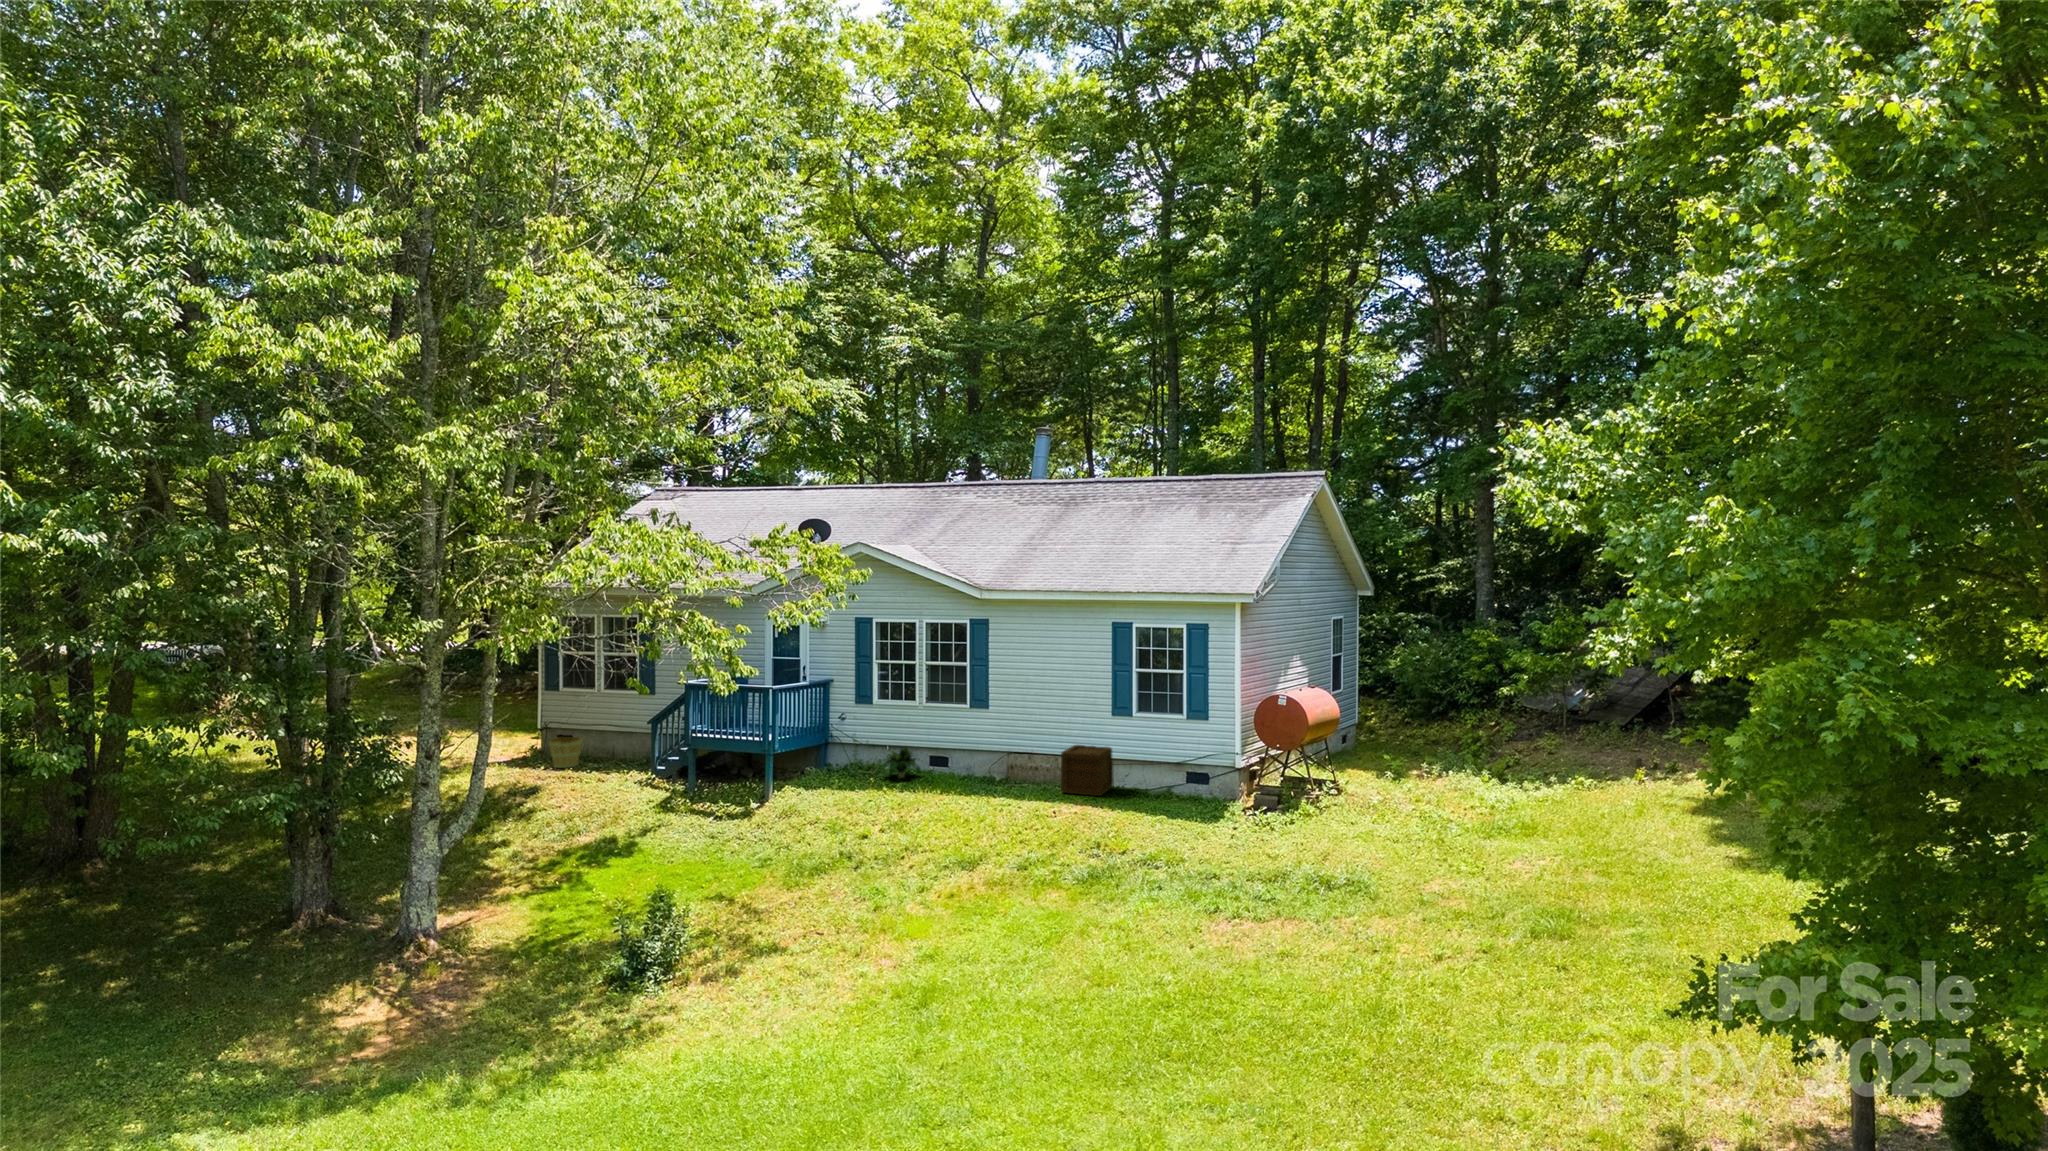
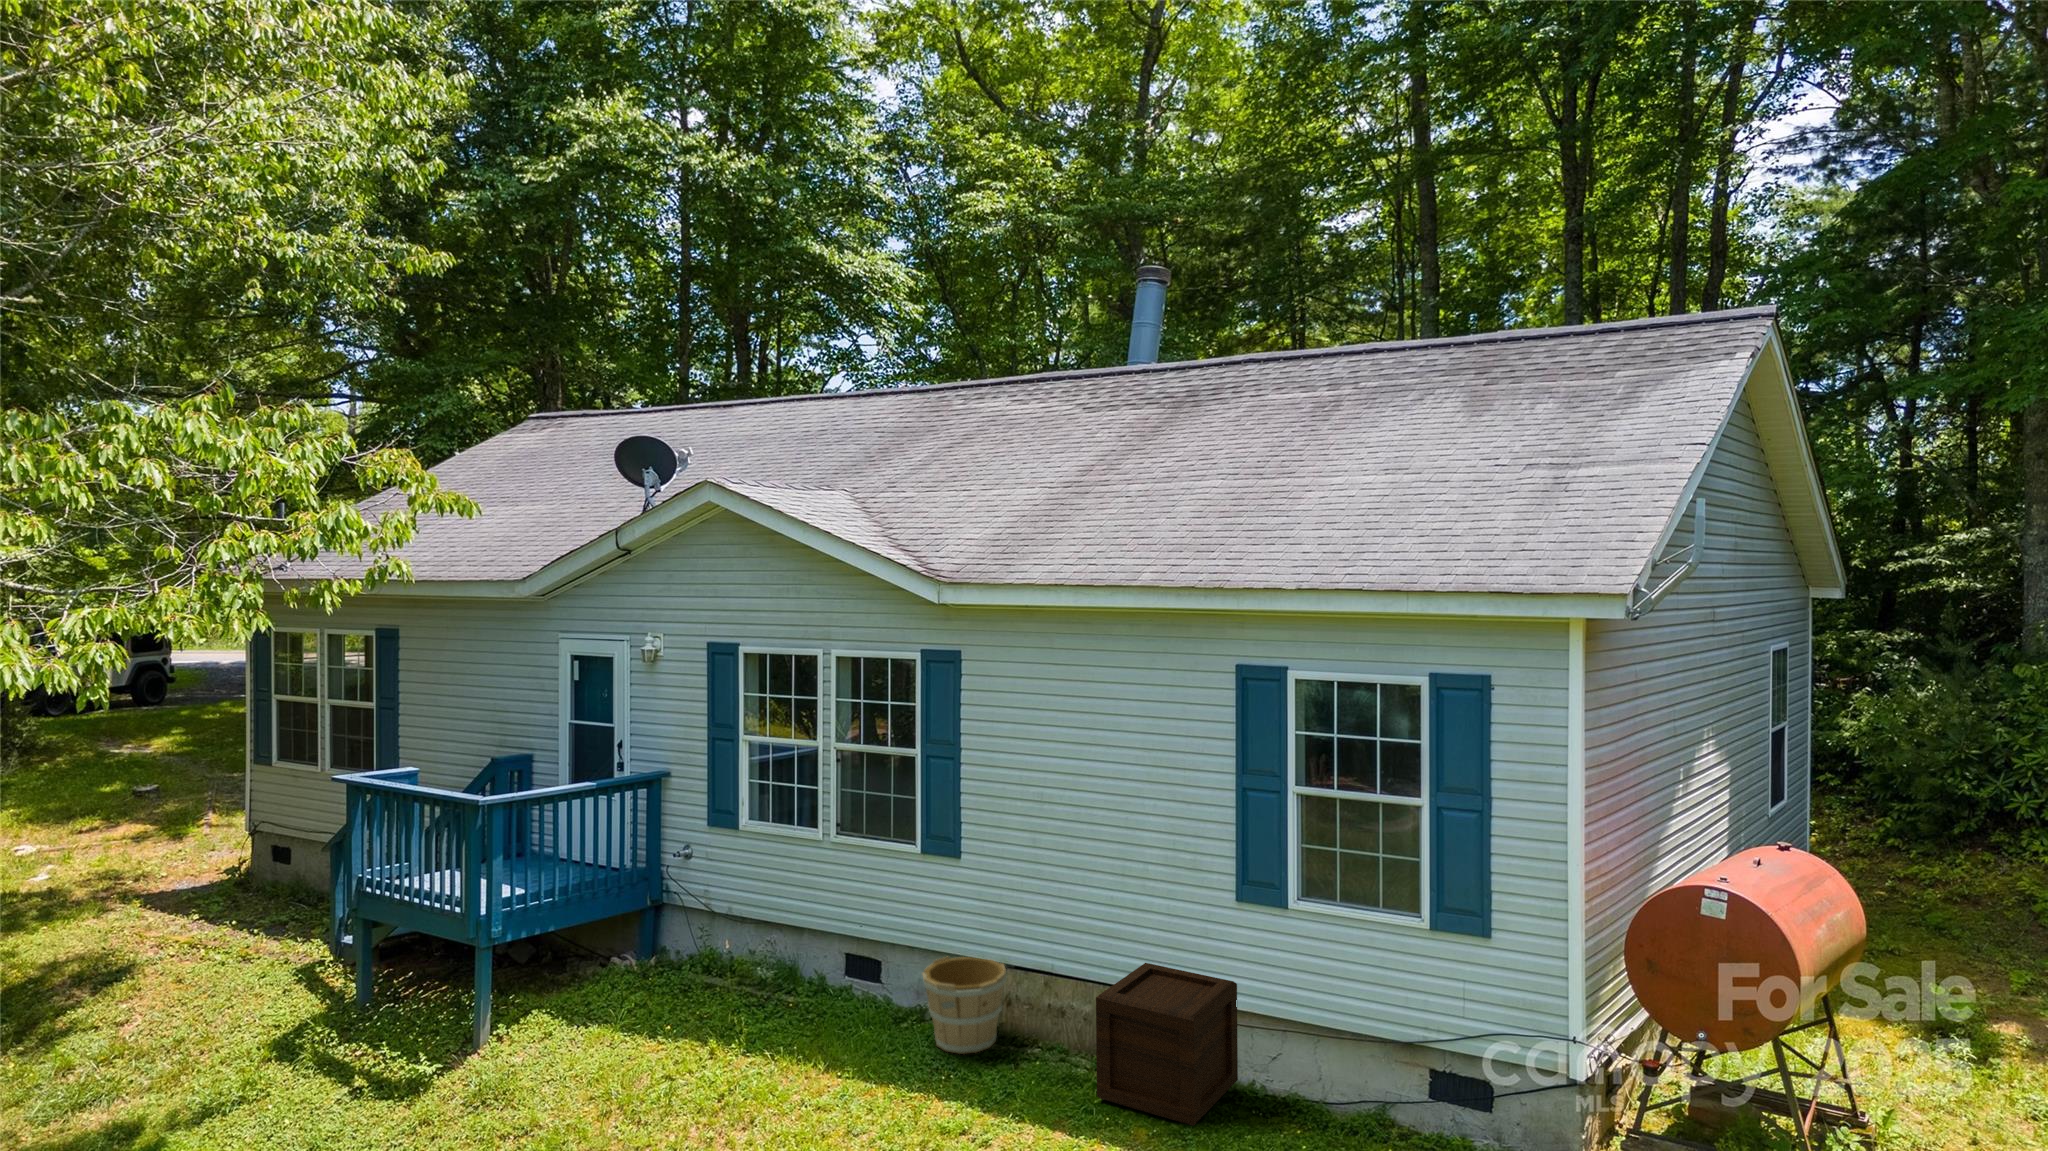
wooden bucket: present [549,737,583,768] -> present [923,956,1007,1054]
potted plant: present [885,747,916,779] -> none [734,925,827,1000]

